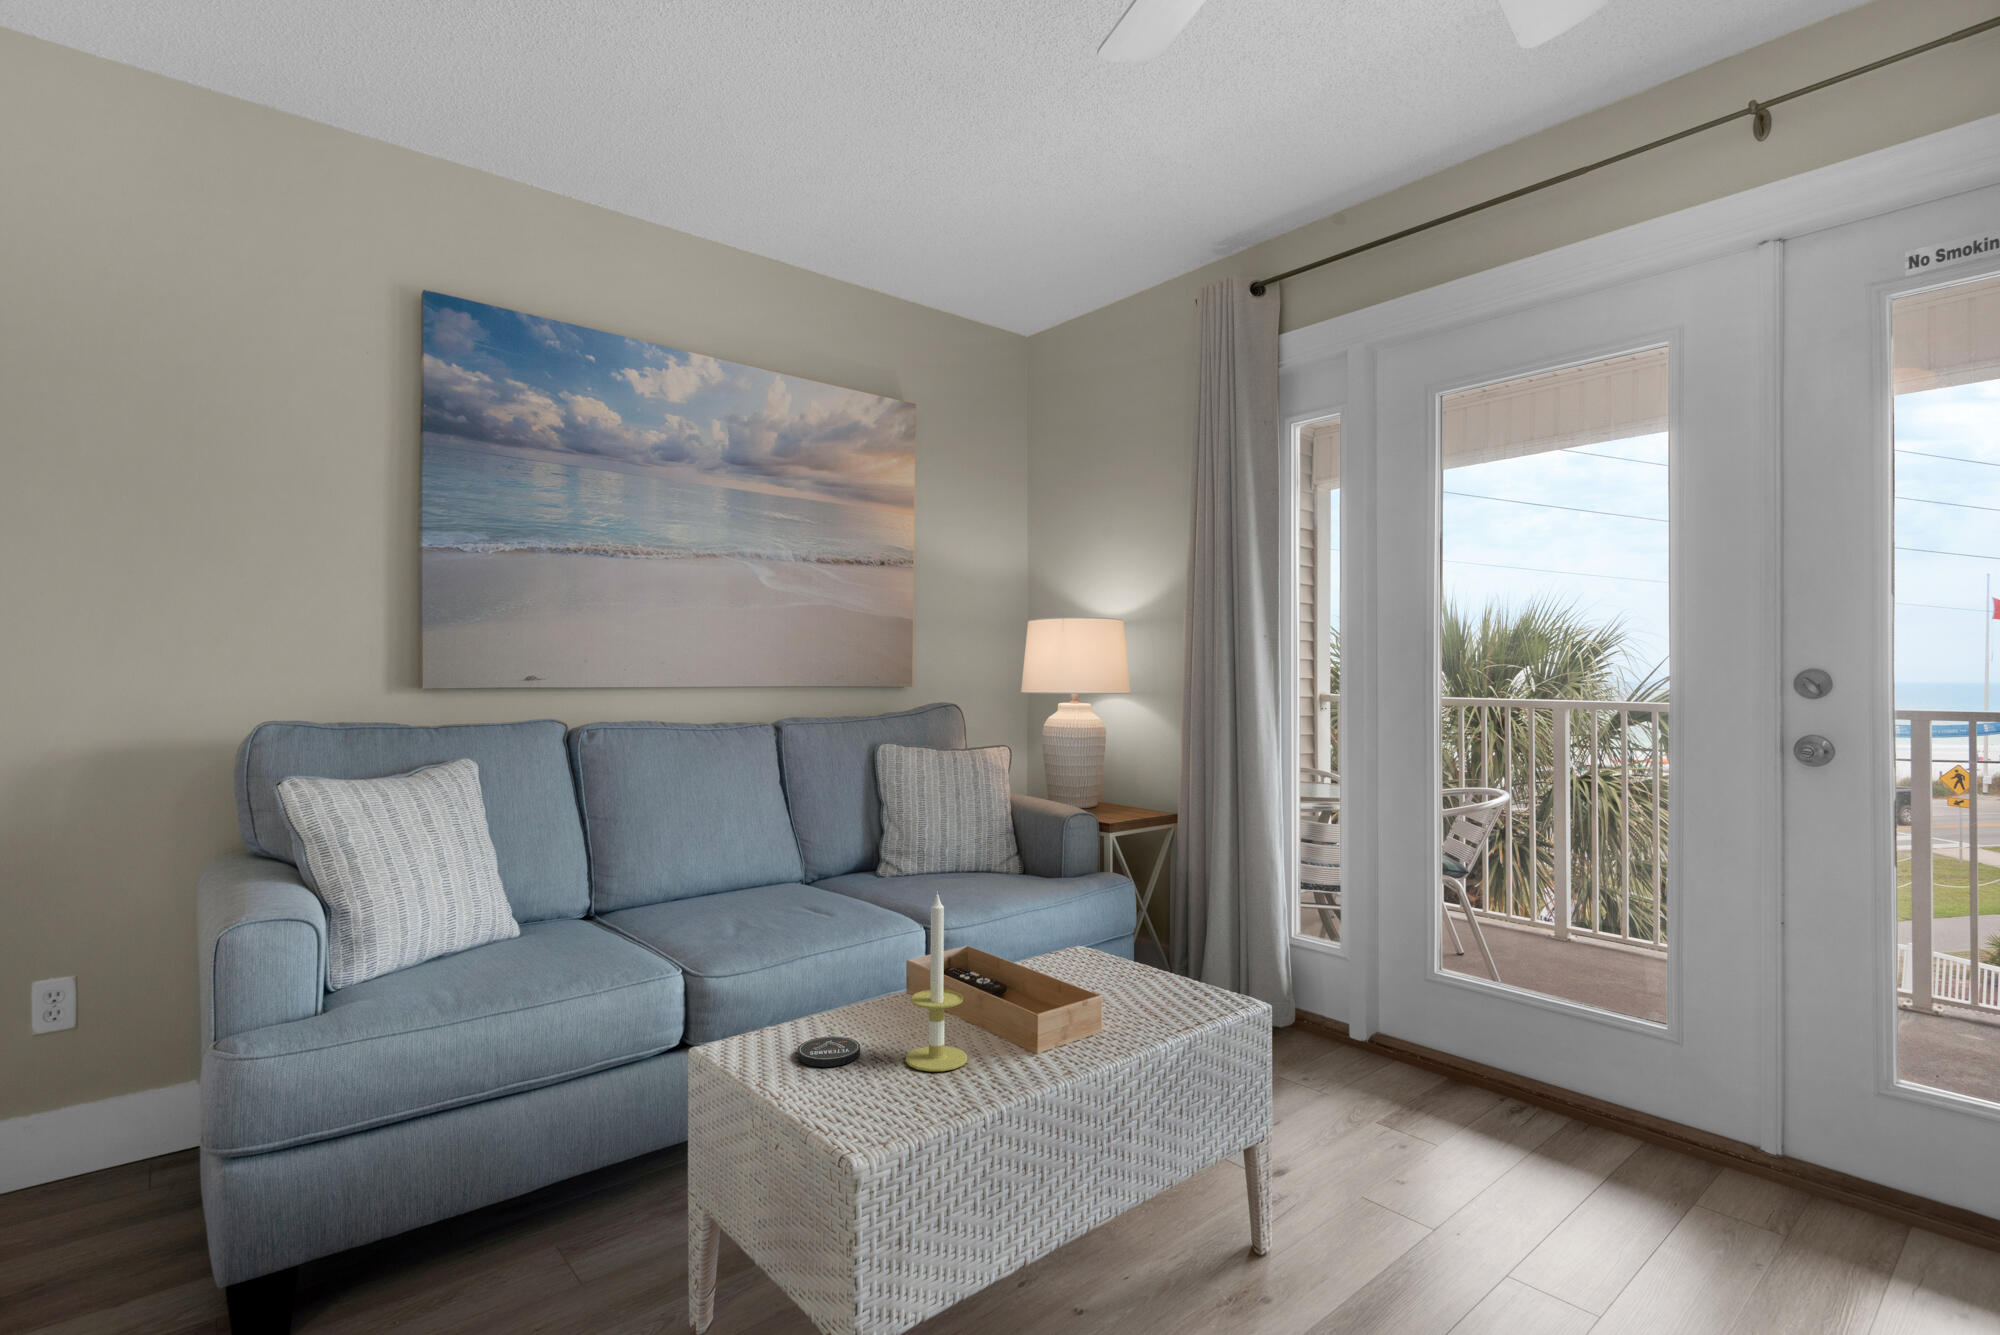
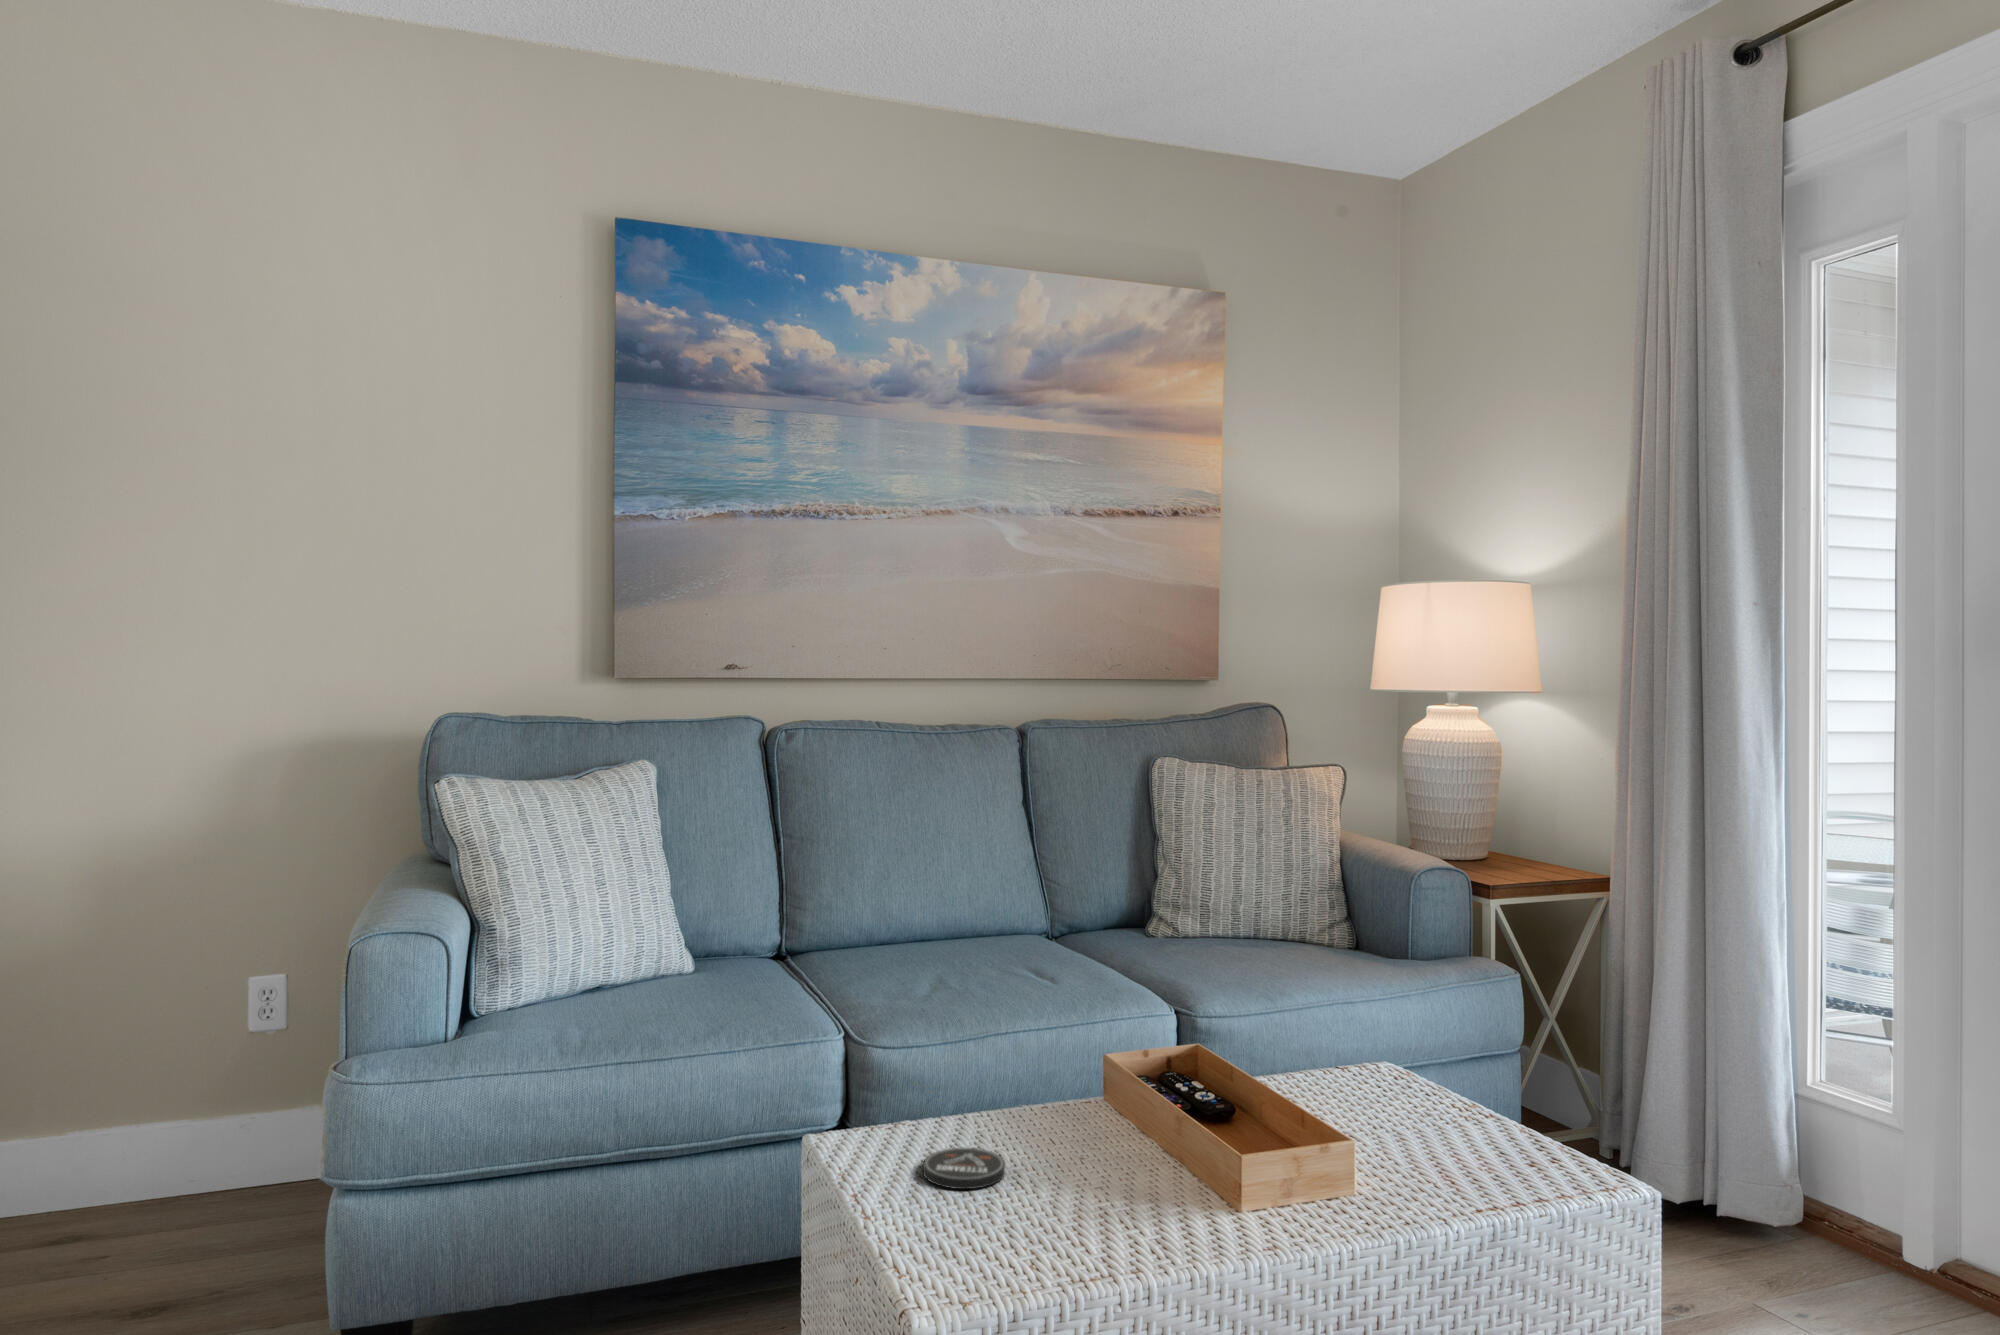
candle: present [905,892,967,1071] -> none [1057,968,1143,1217]

